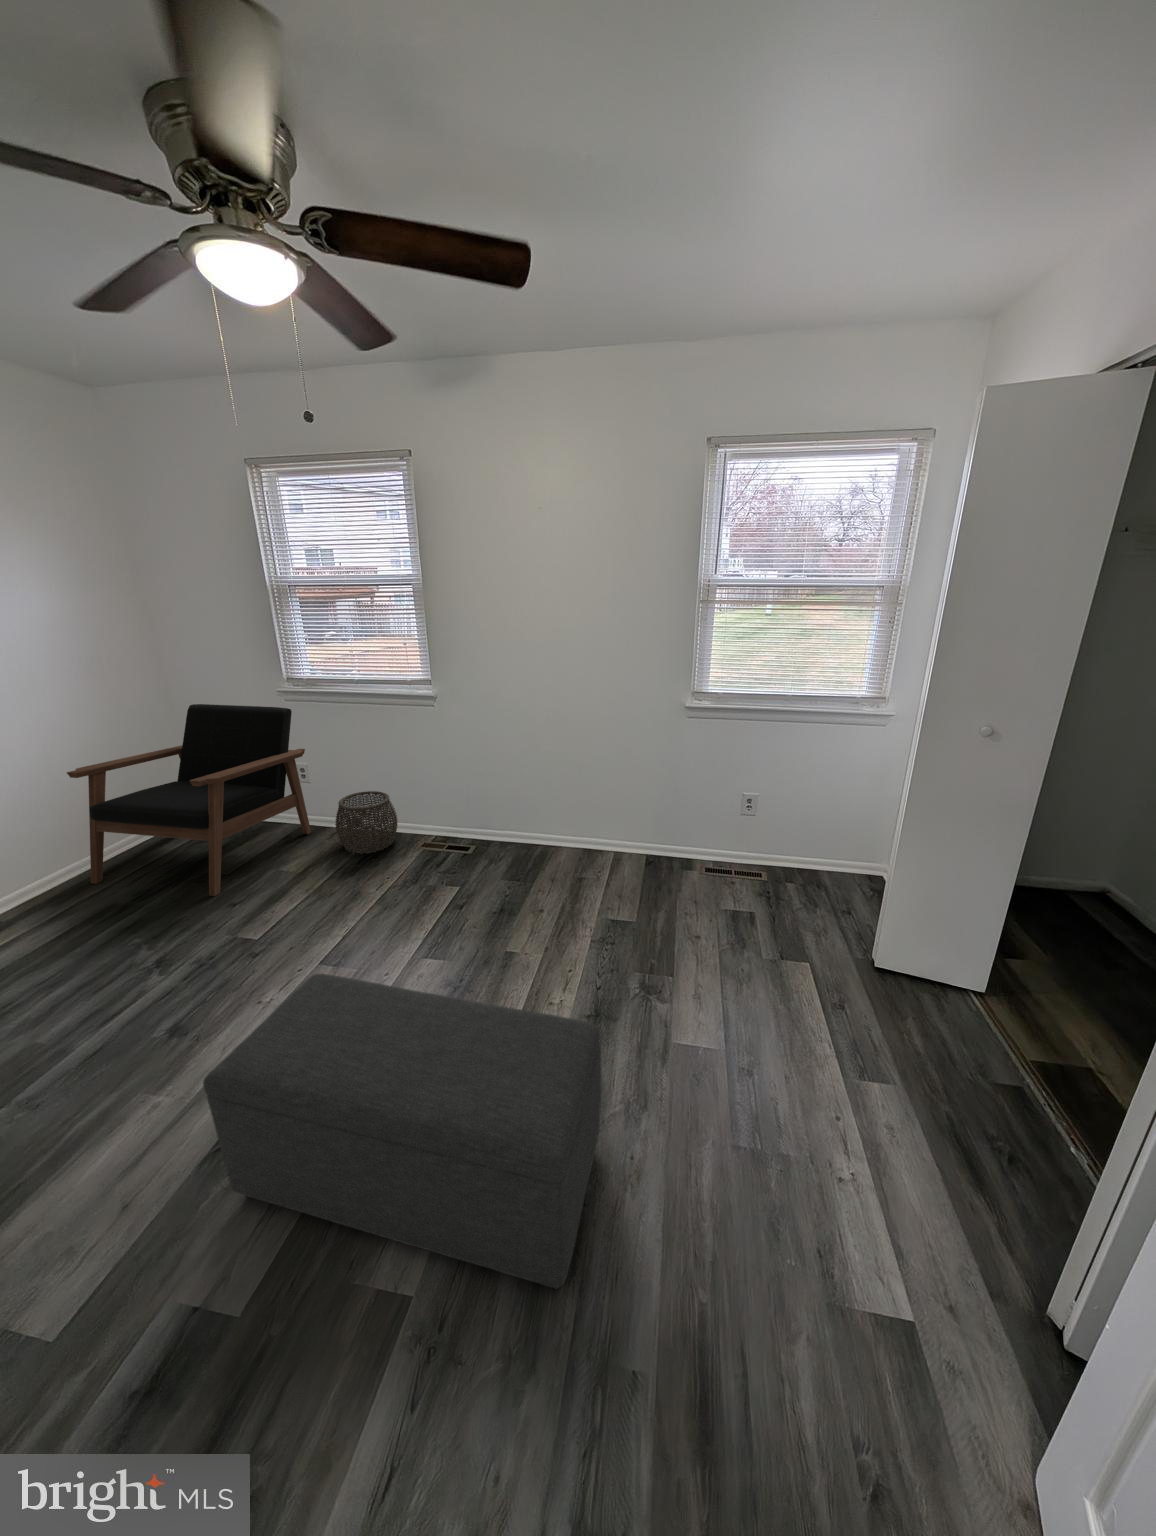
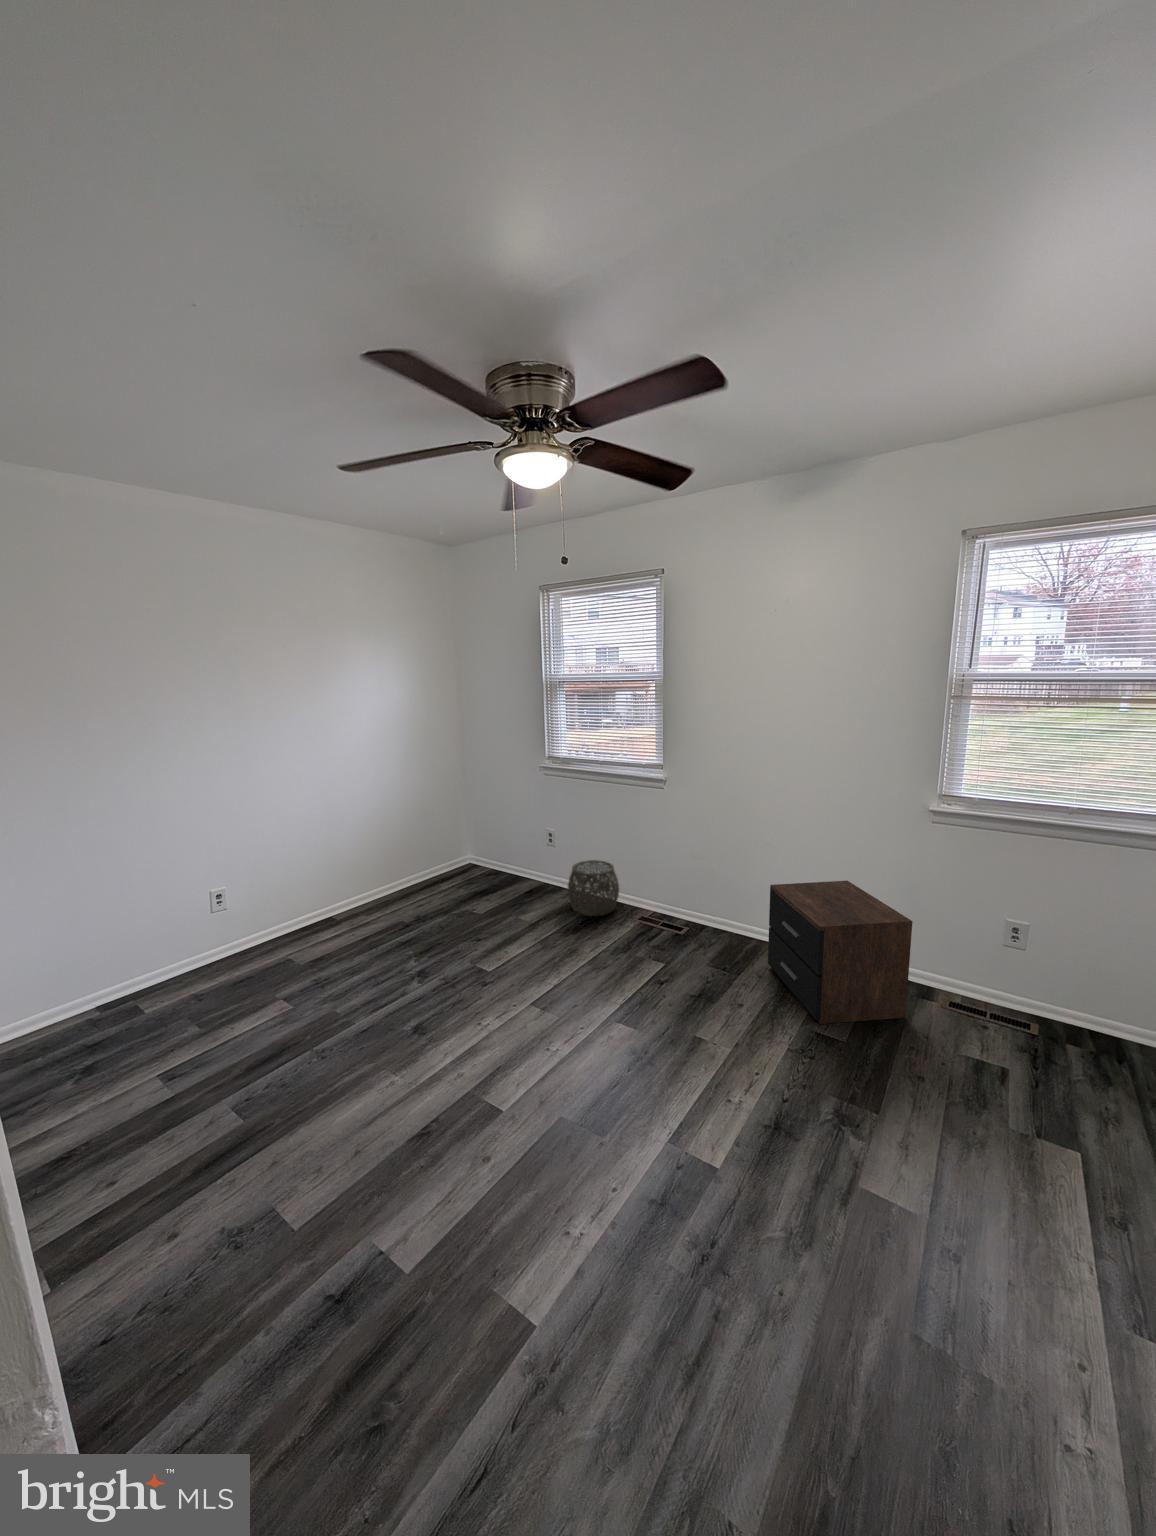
armchair: present [67,704,311,896] -> none [398,776,554,929]
nightstand: none [558,779,681,911] -> present [768,881,912,1024]
ottoman: present [203,974,601,1289] -> none [421,1003,752,1396]

